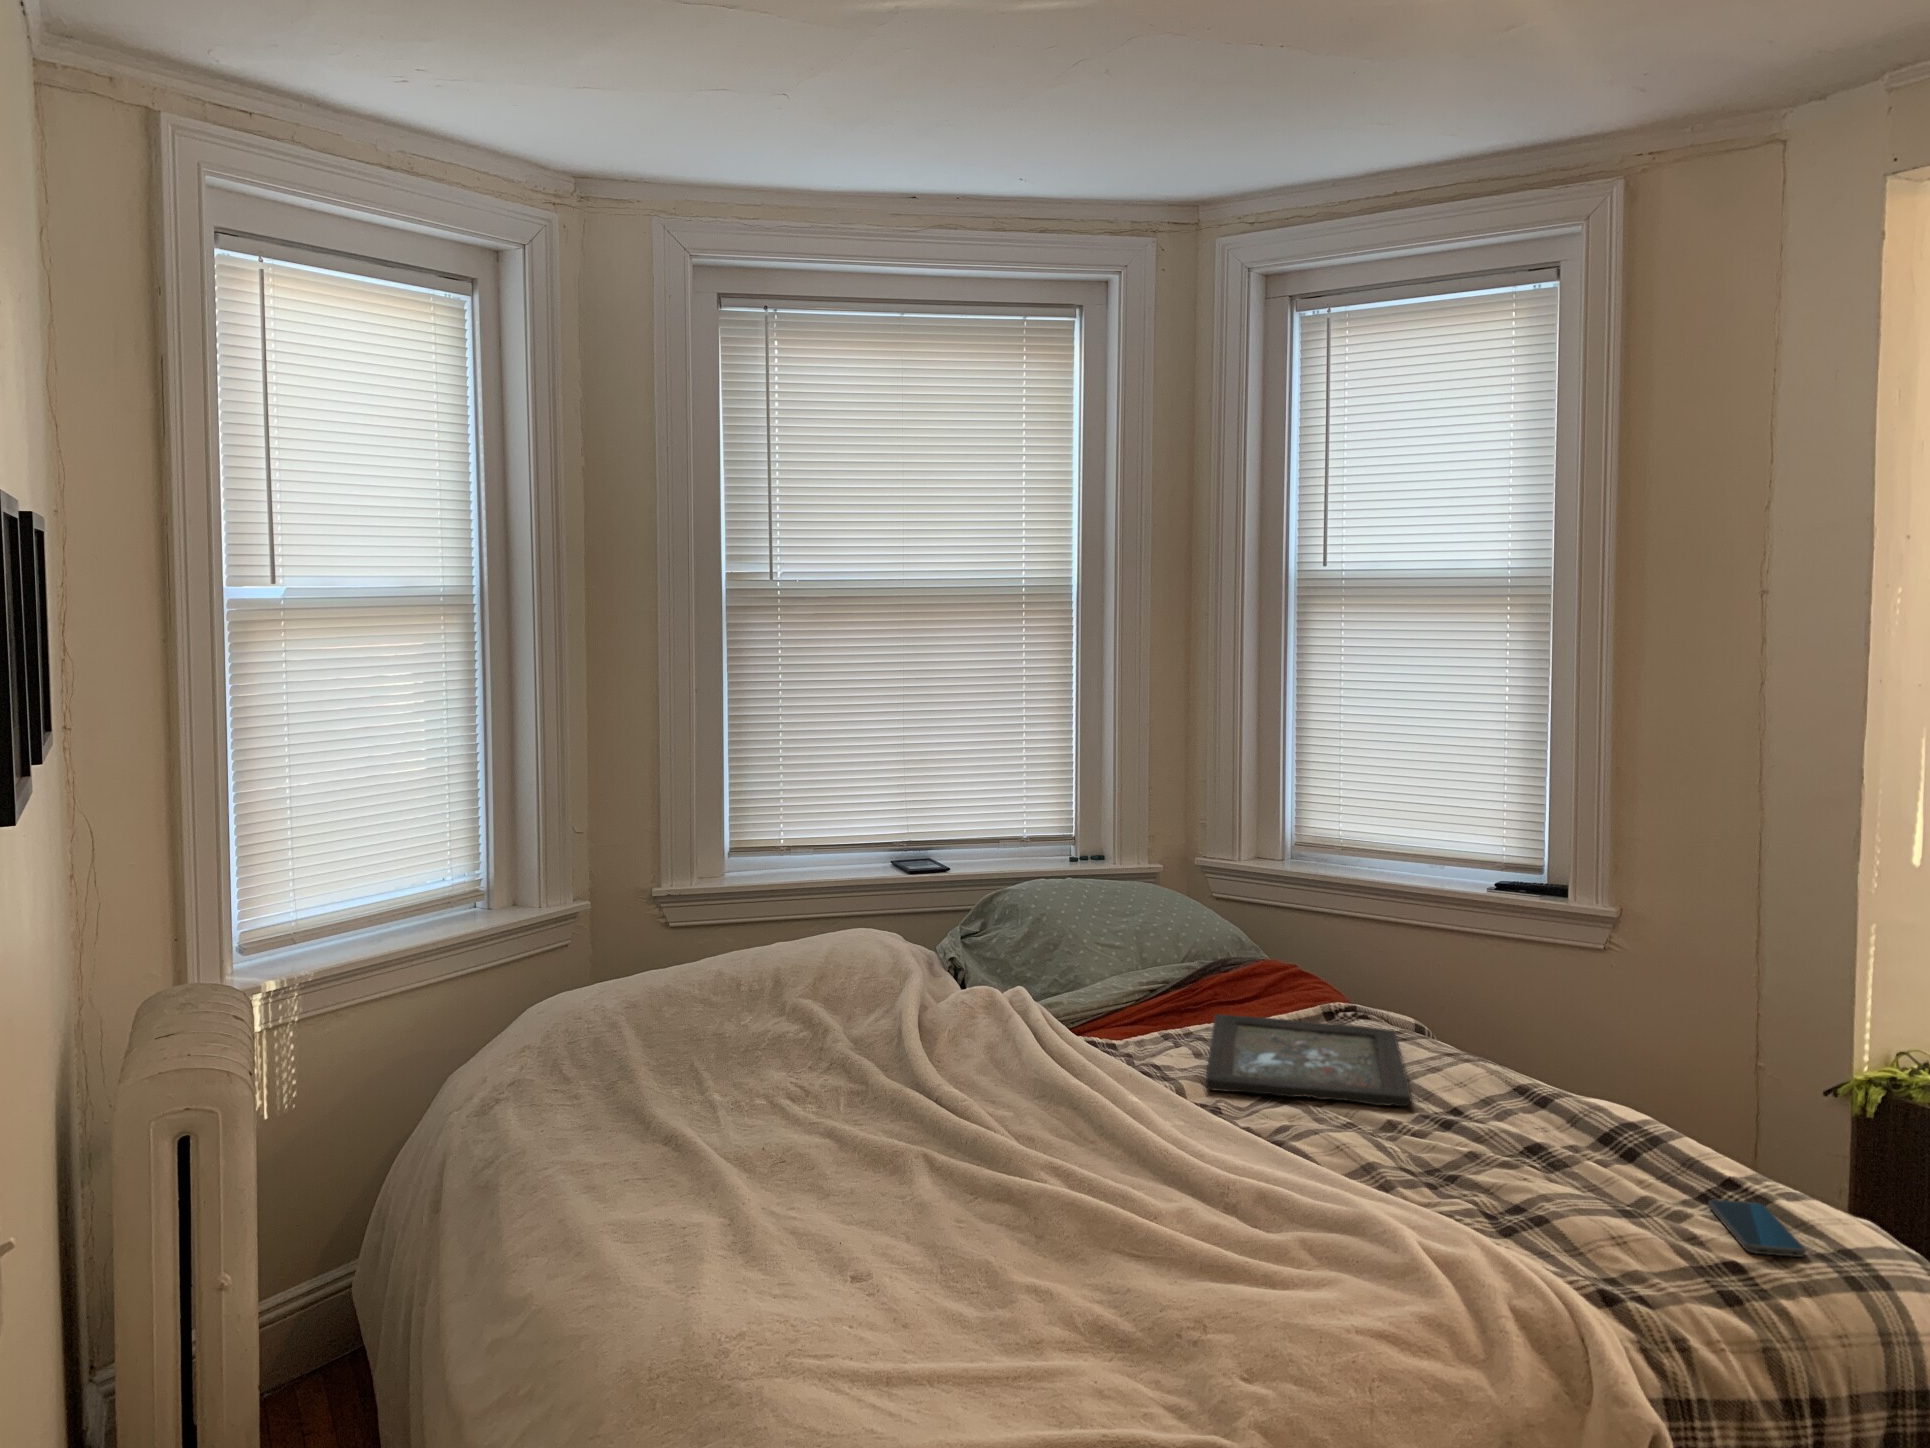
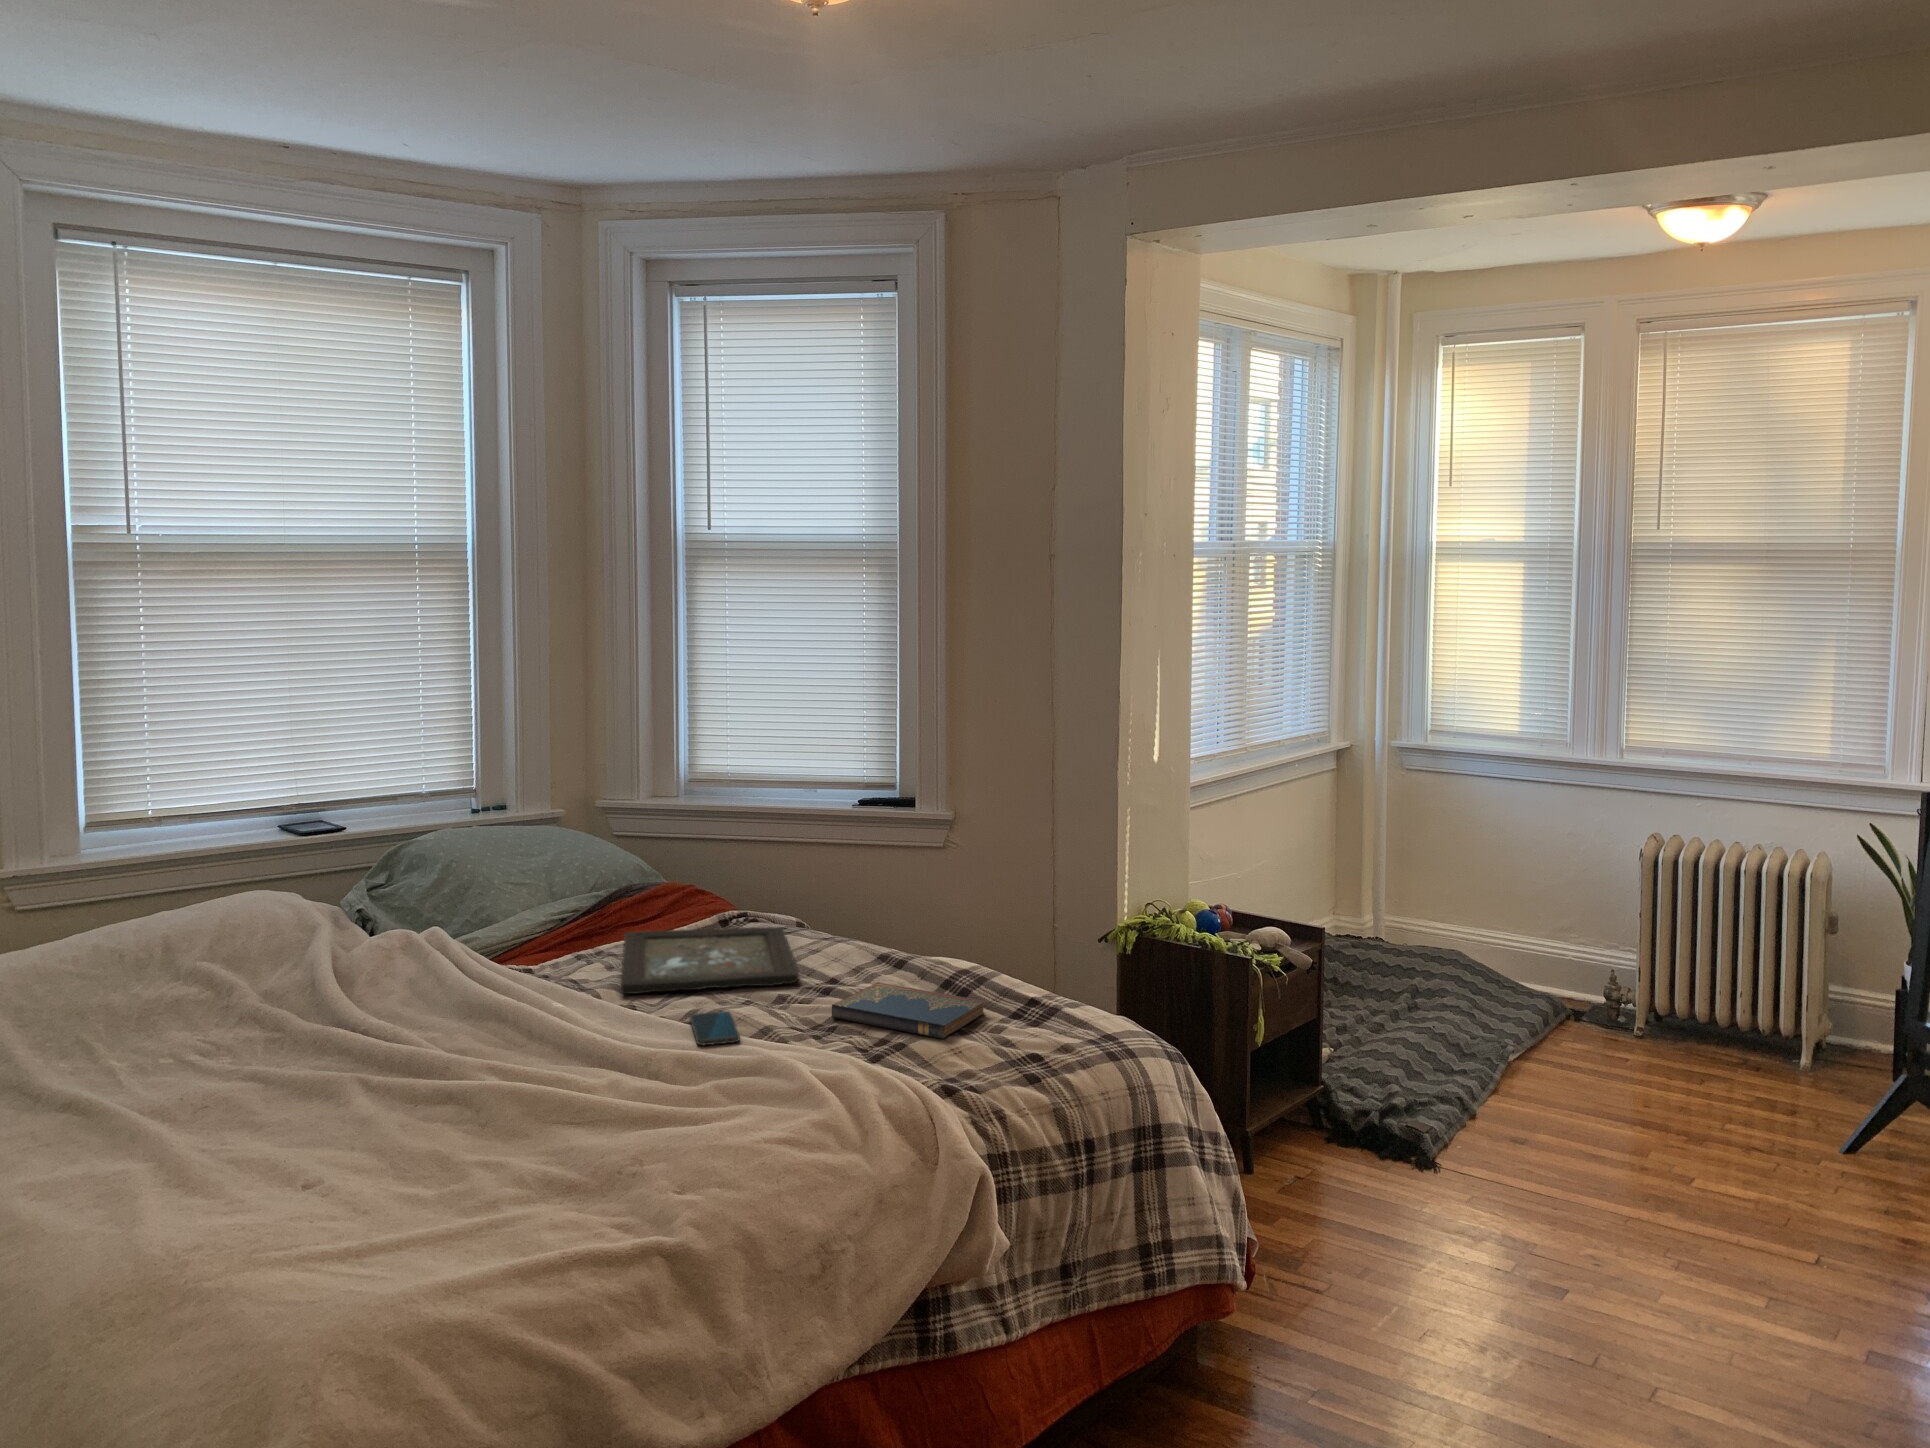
hardcover book: none [1451,1123,1661,1218] -> present [832,982,985,1039]
smartphone: present [1708,1200,1806,1257] -> present [690,1011,740,1045]

